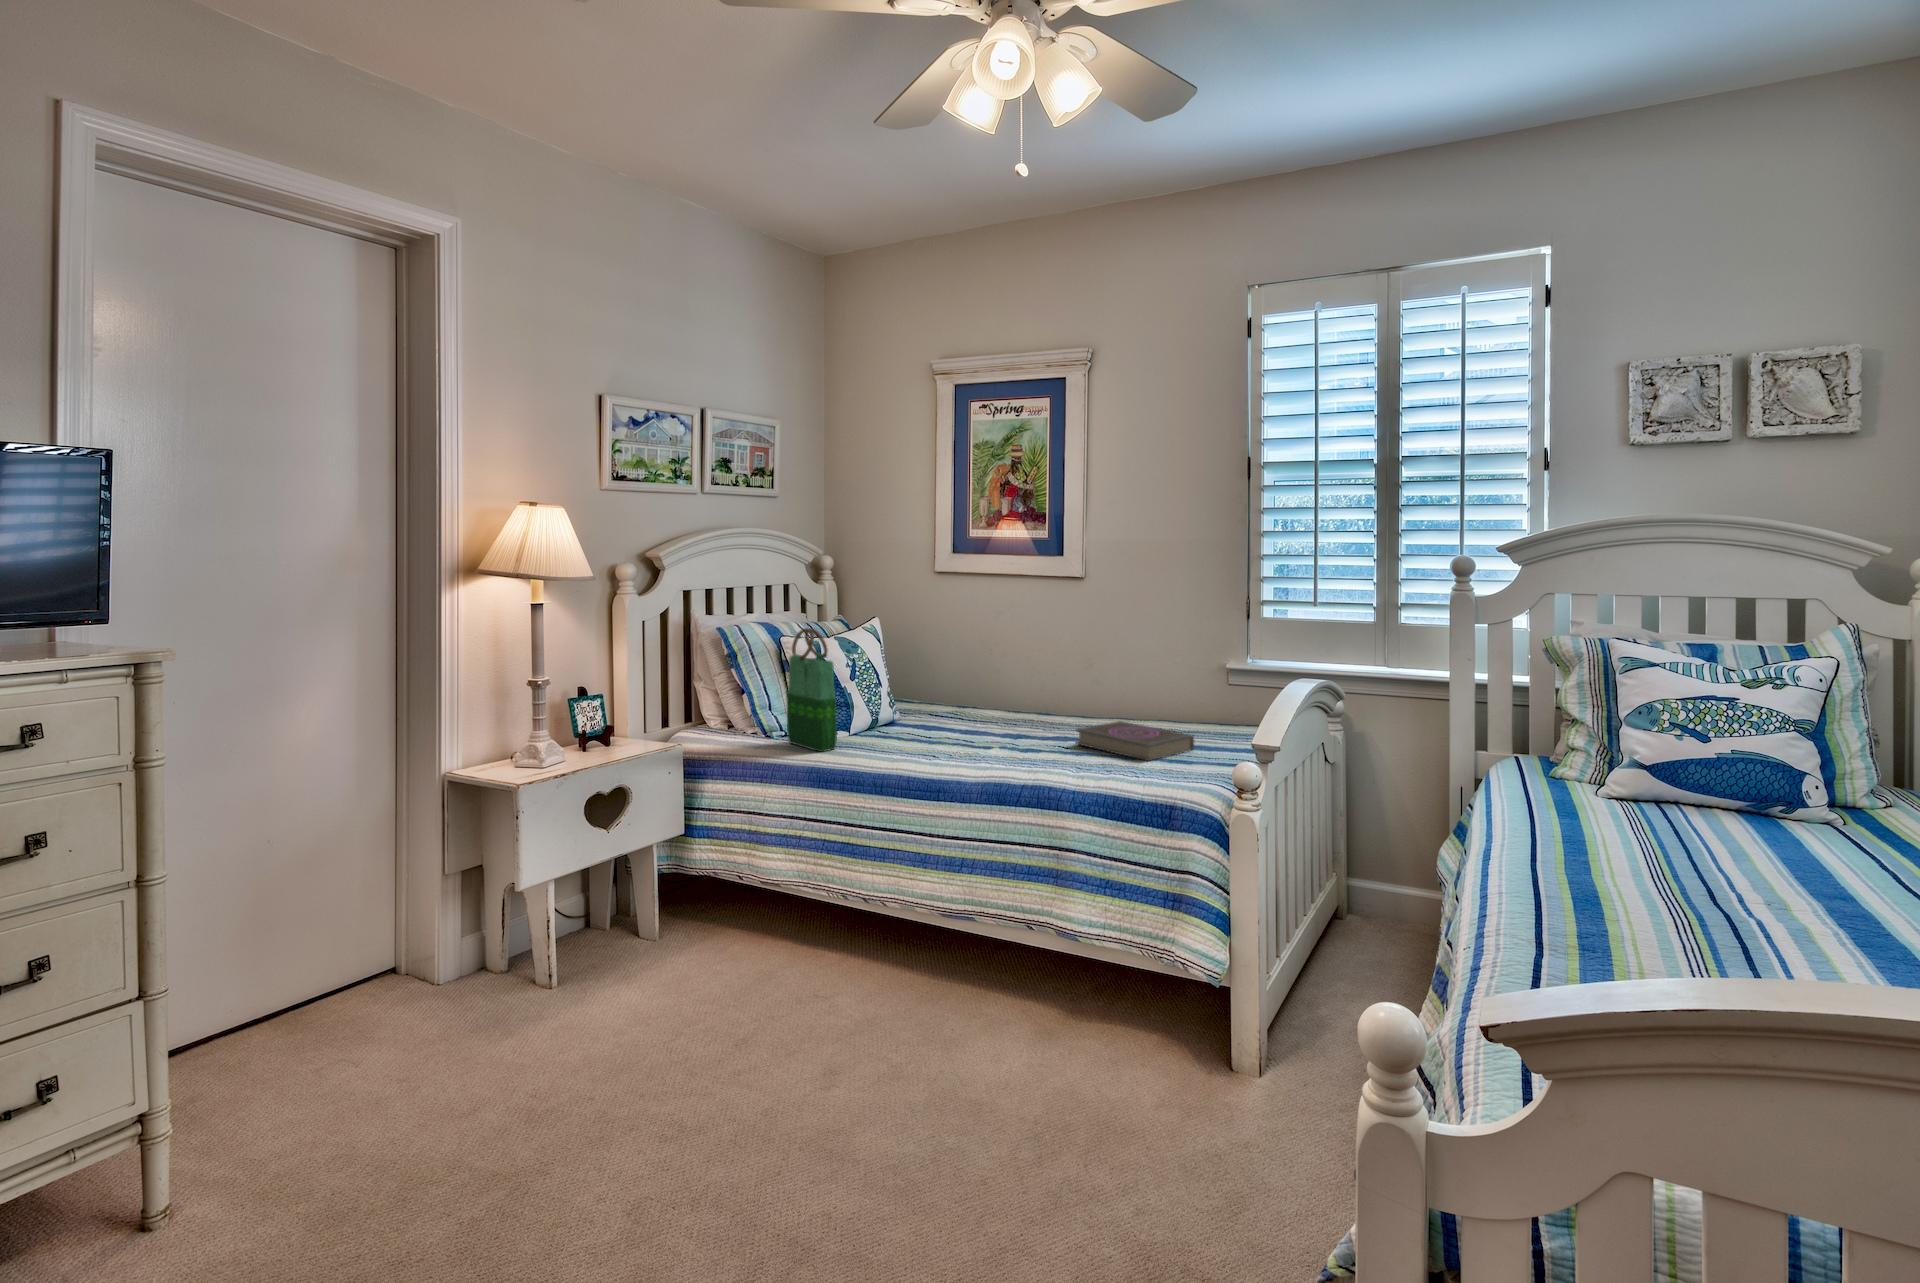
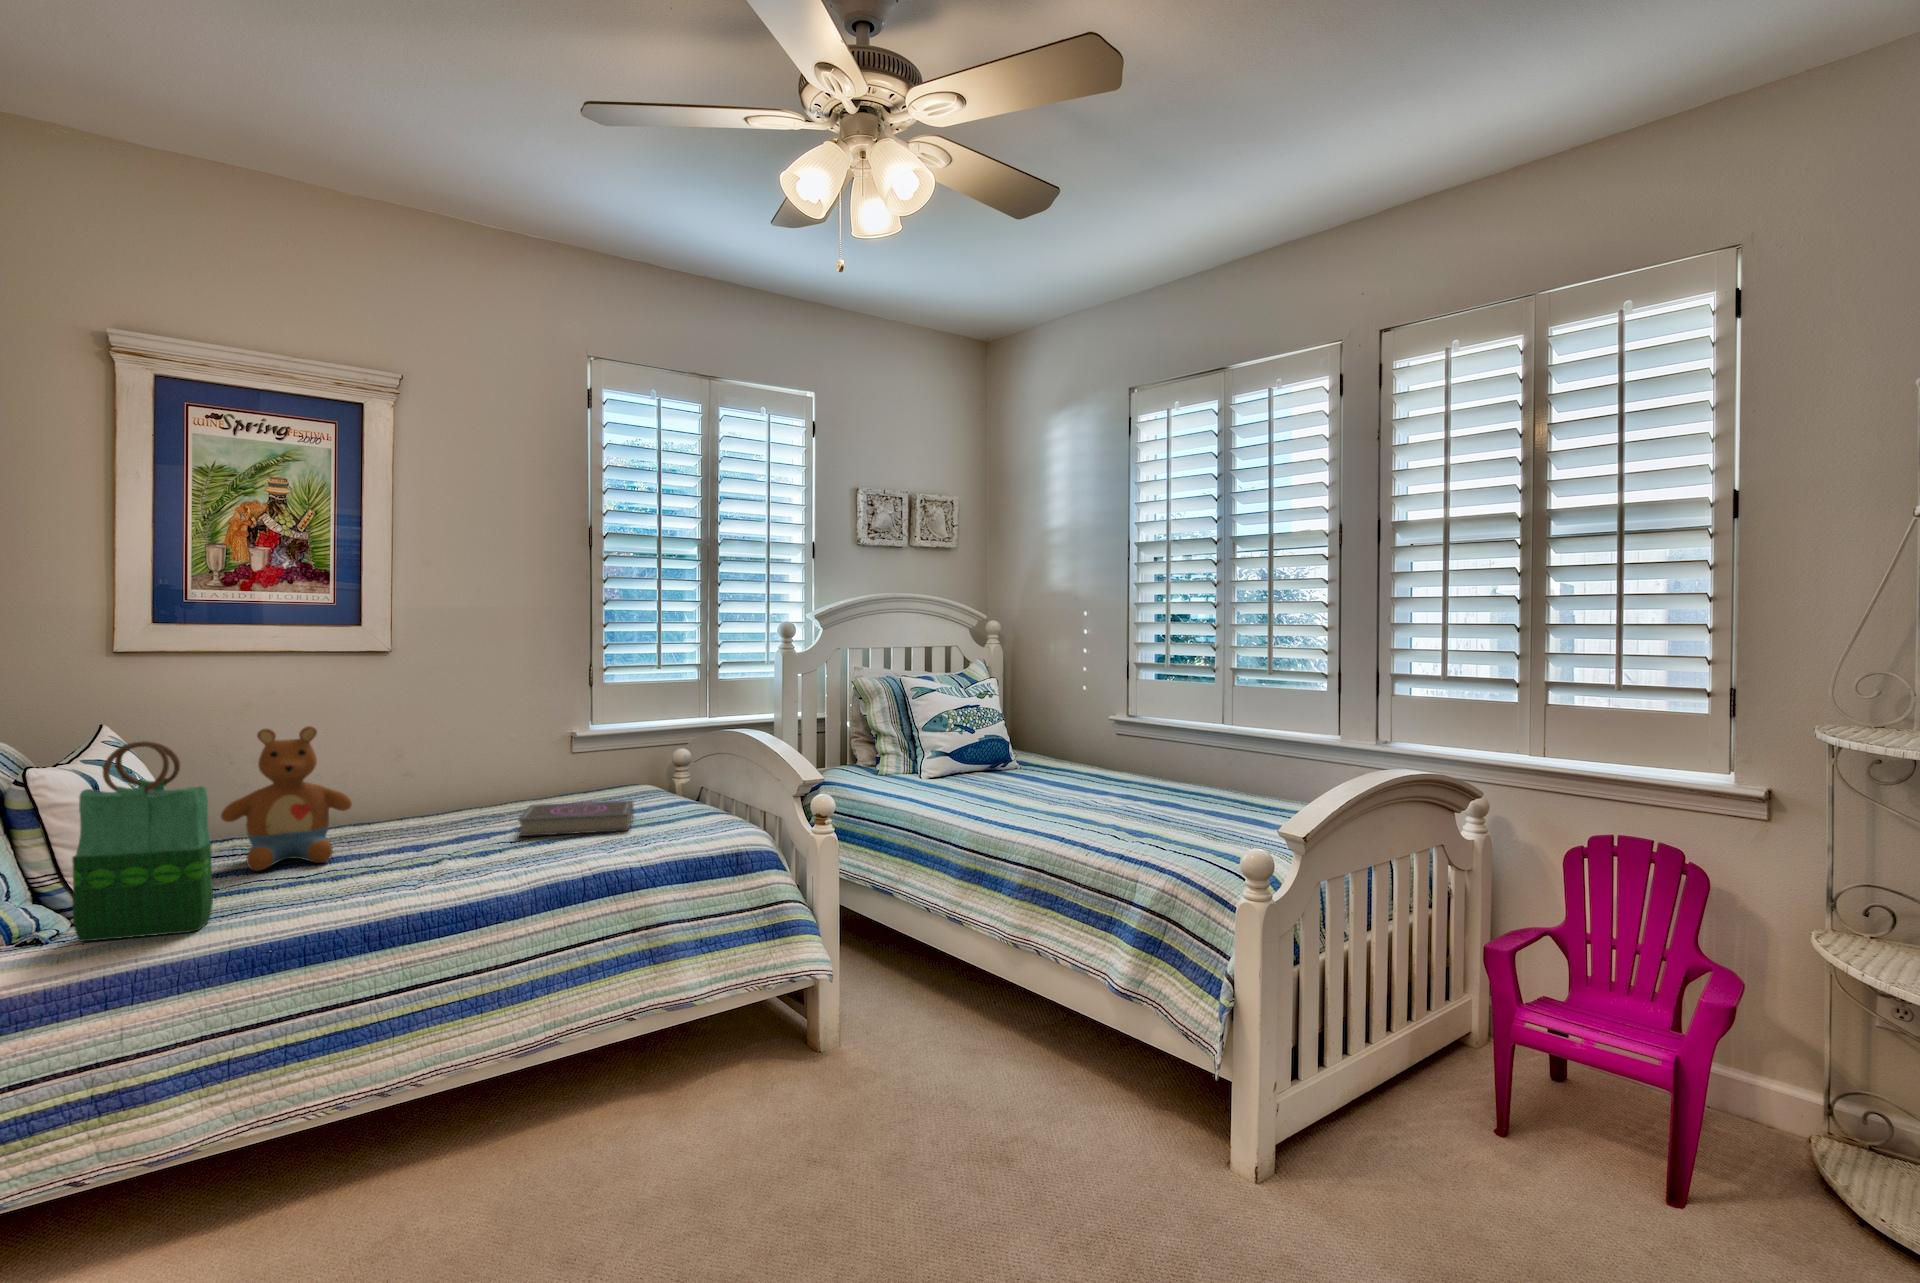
stuffed toy: none [920,630,996,732] -> present [221,726,352,871]

